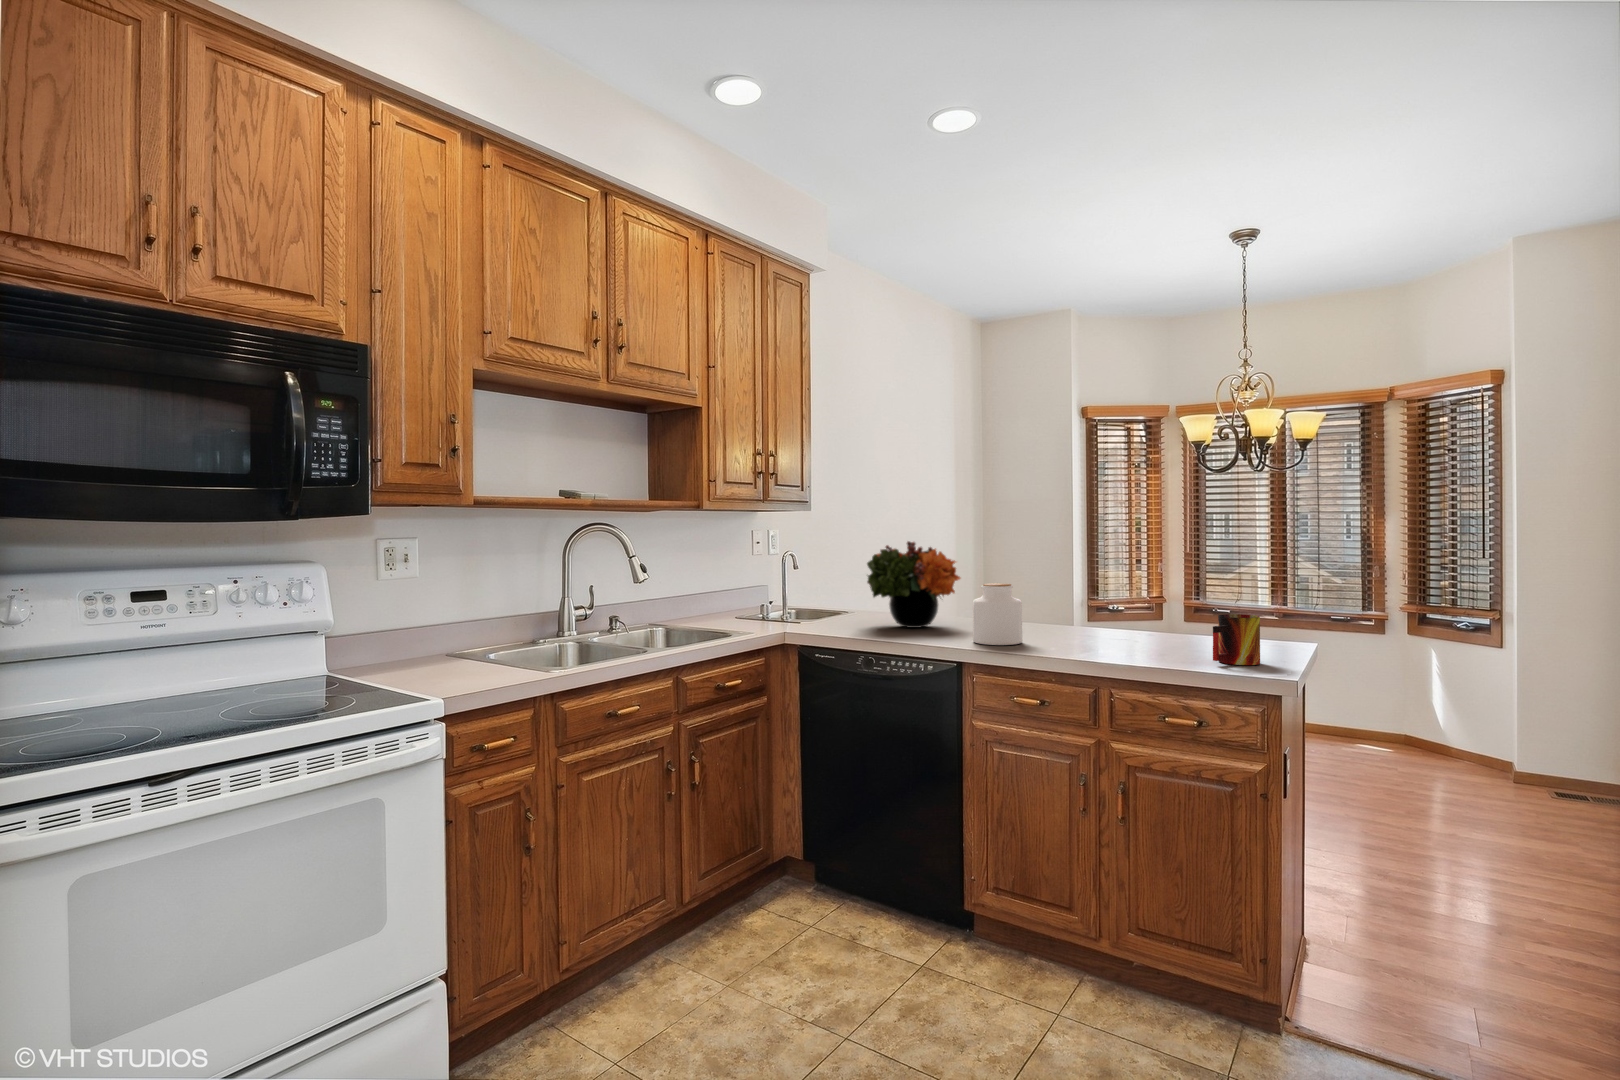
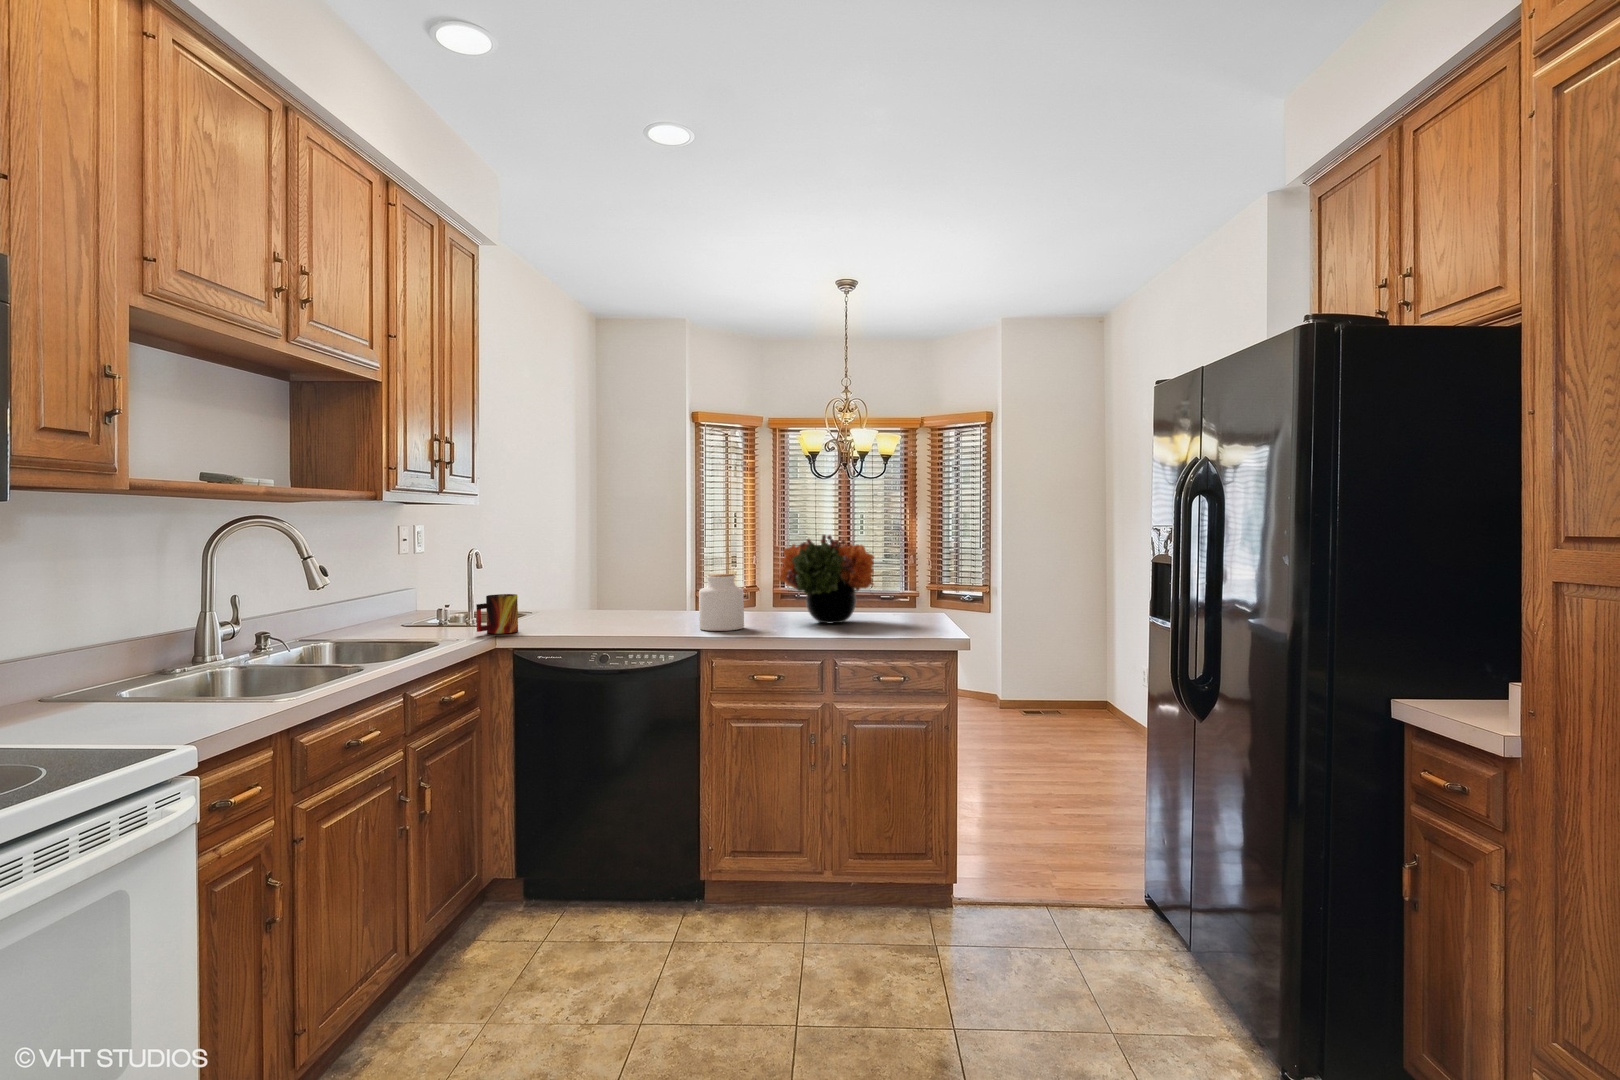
flower arrangement: present [867,541,961,628] -> present [779,535,874,624]
mug: present [1213,614,1260,665] -> present [476,594,518,634]

